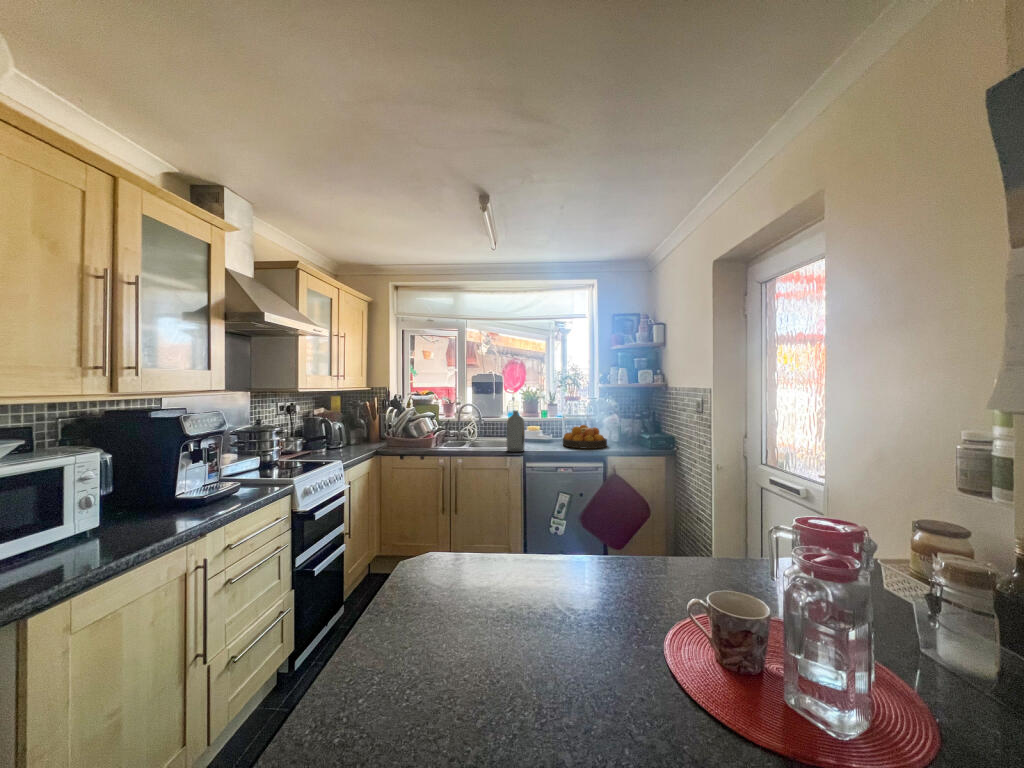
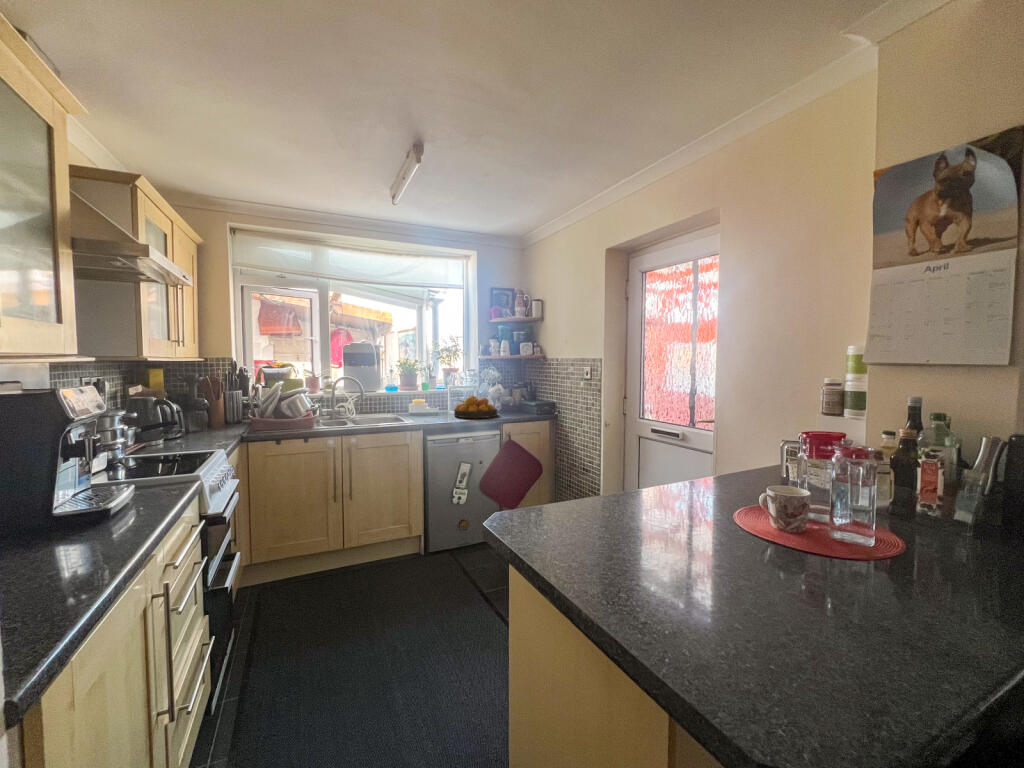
bottle: present [507,410,525,452] -> none [405,383,425,426]

